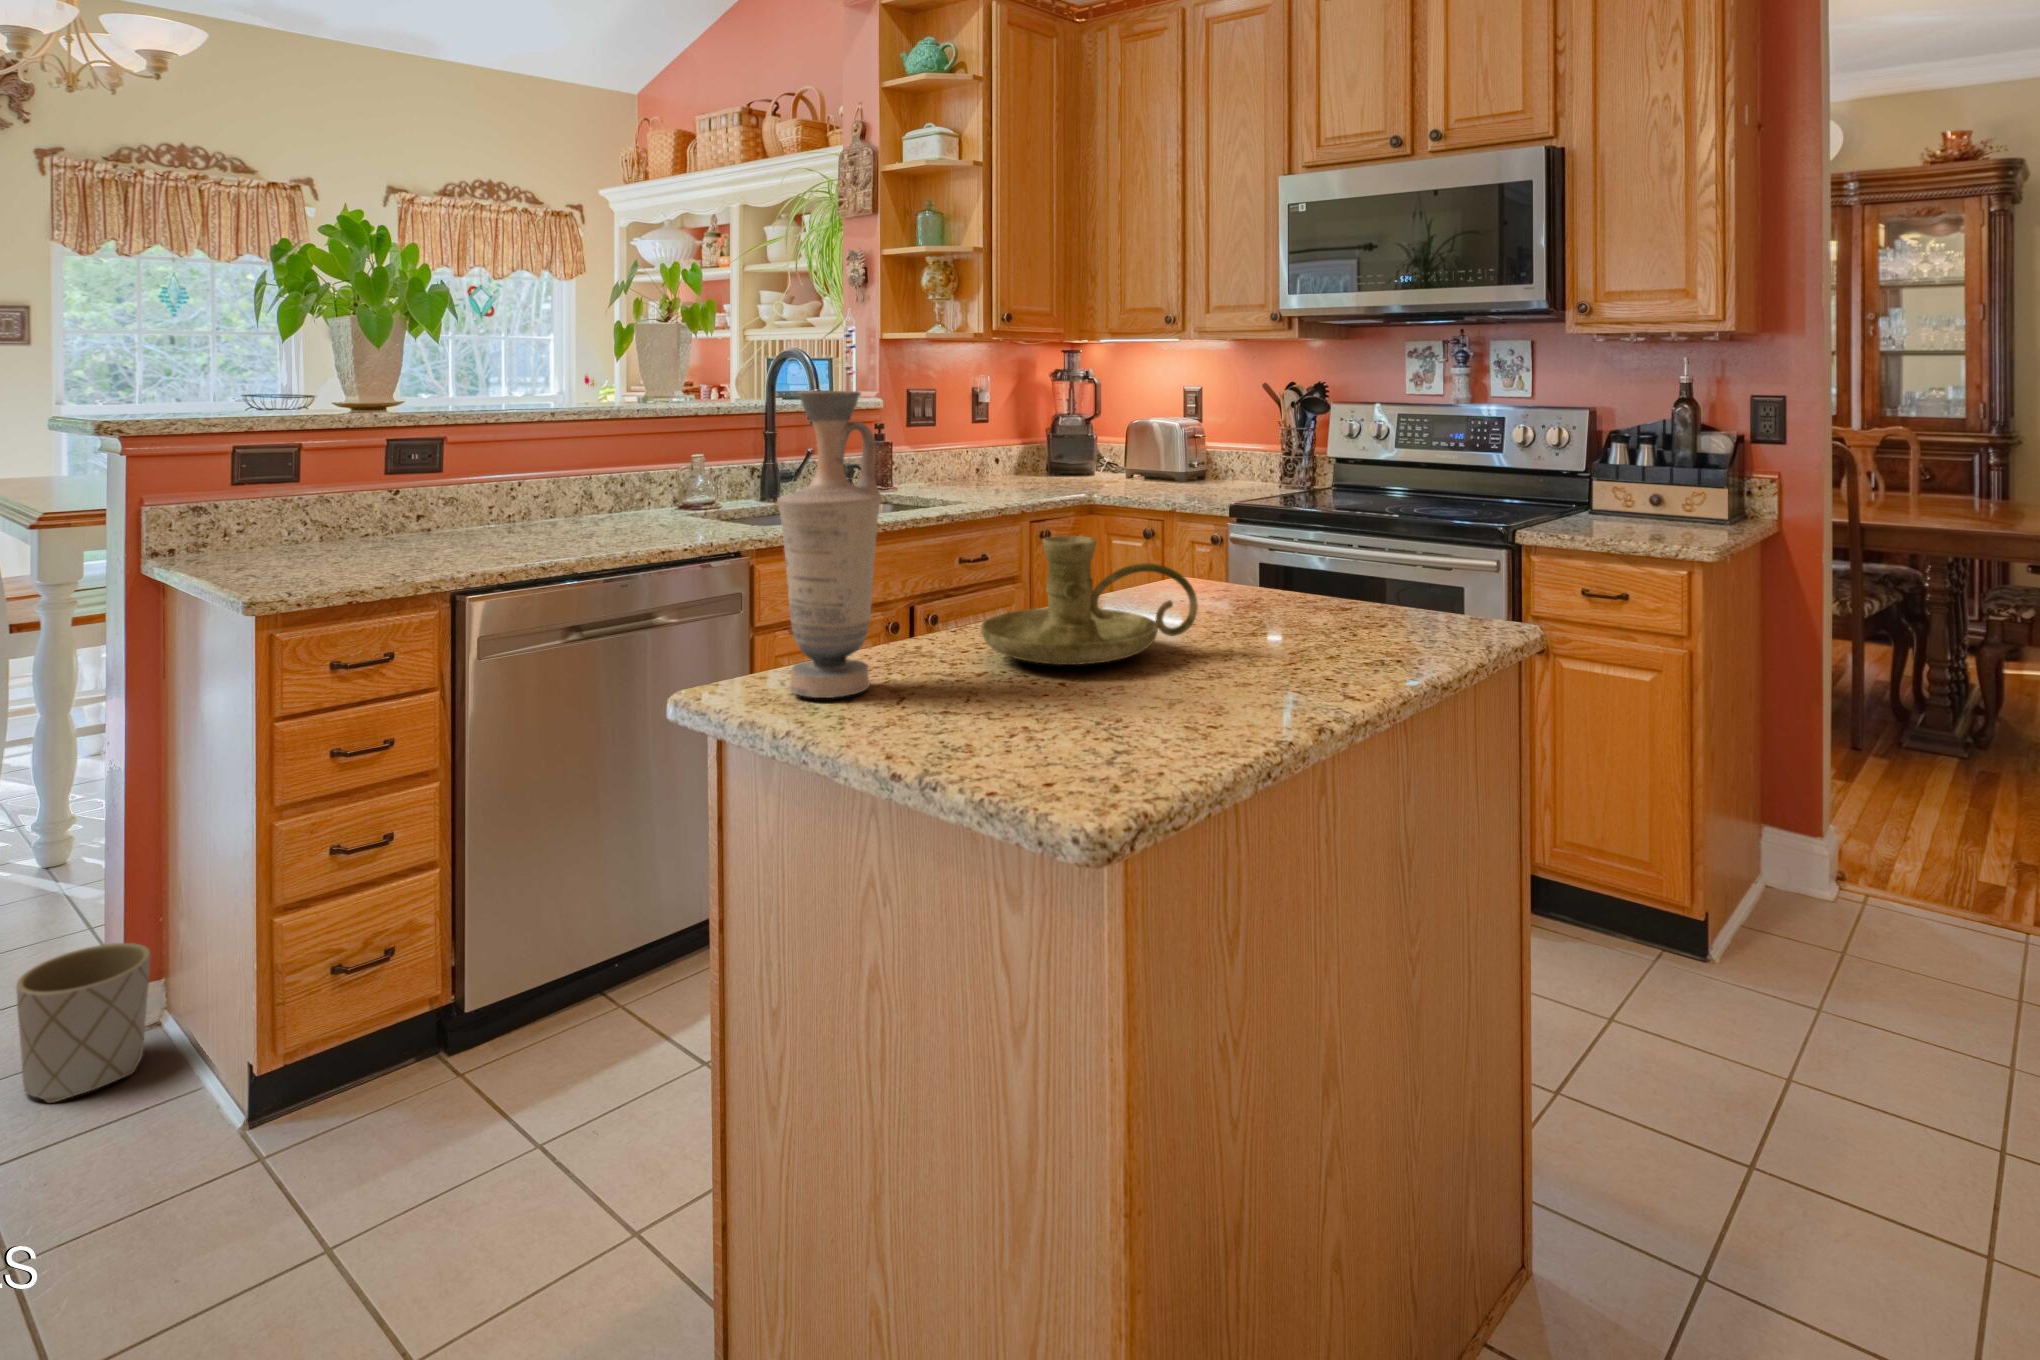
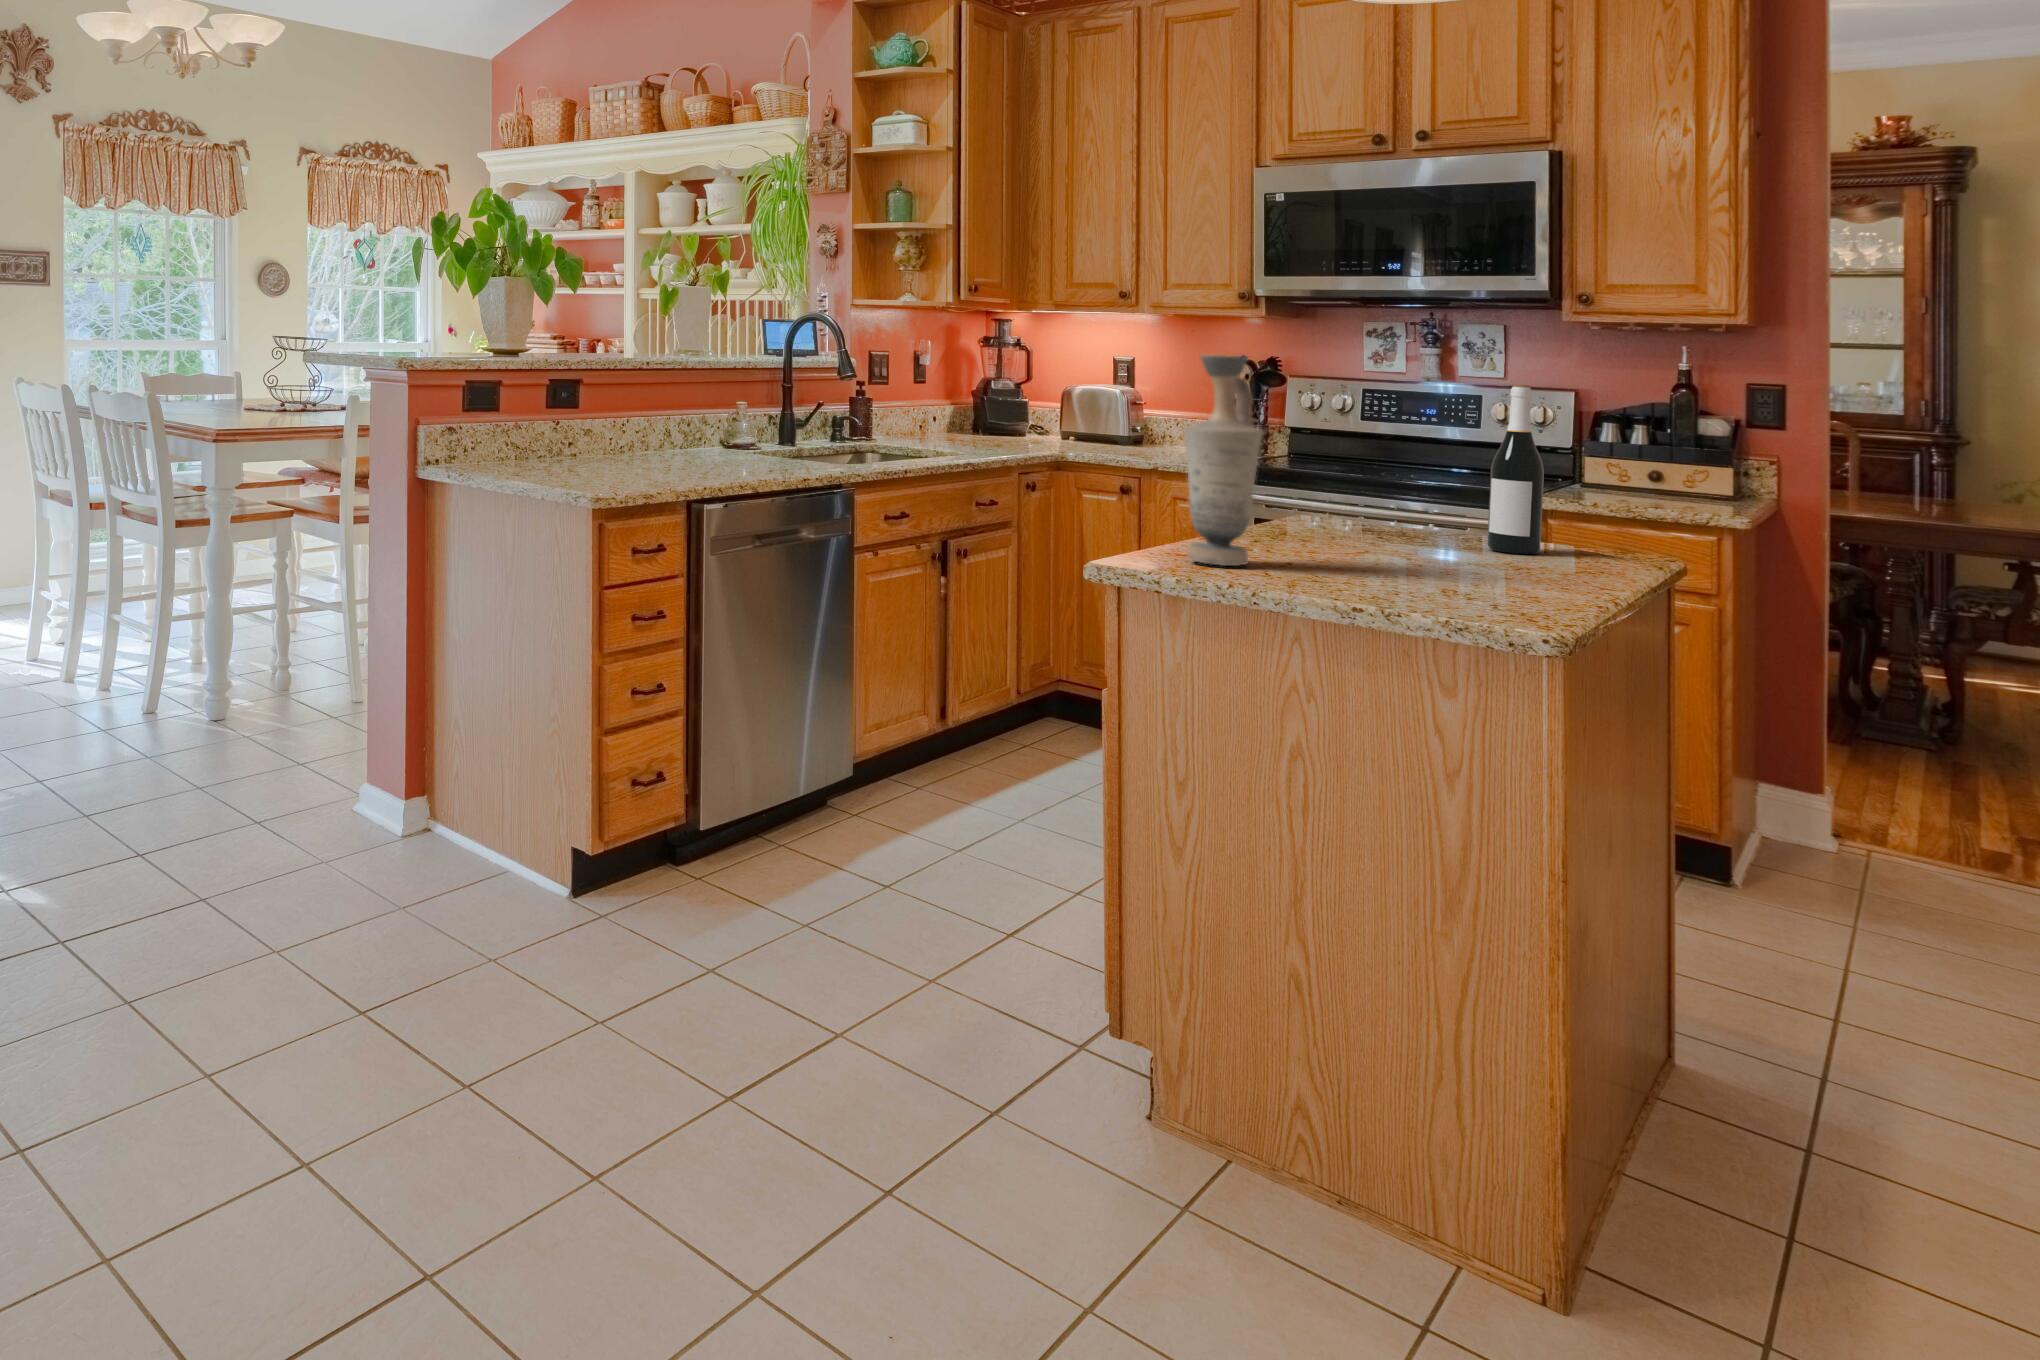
wine bottle: none [1275,416,1333,643] -> present [1487,385,1544,554]
candle holder: present [981,536,1198,665] -> none [1278,467,1448,557]
planter: present [16,943,151,1103] -> none [376,757,455,864]

